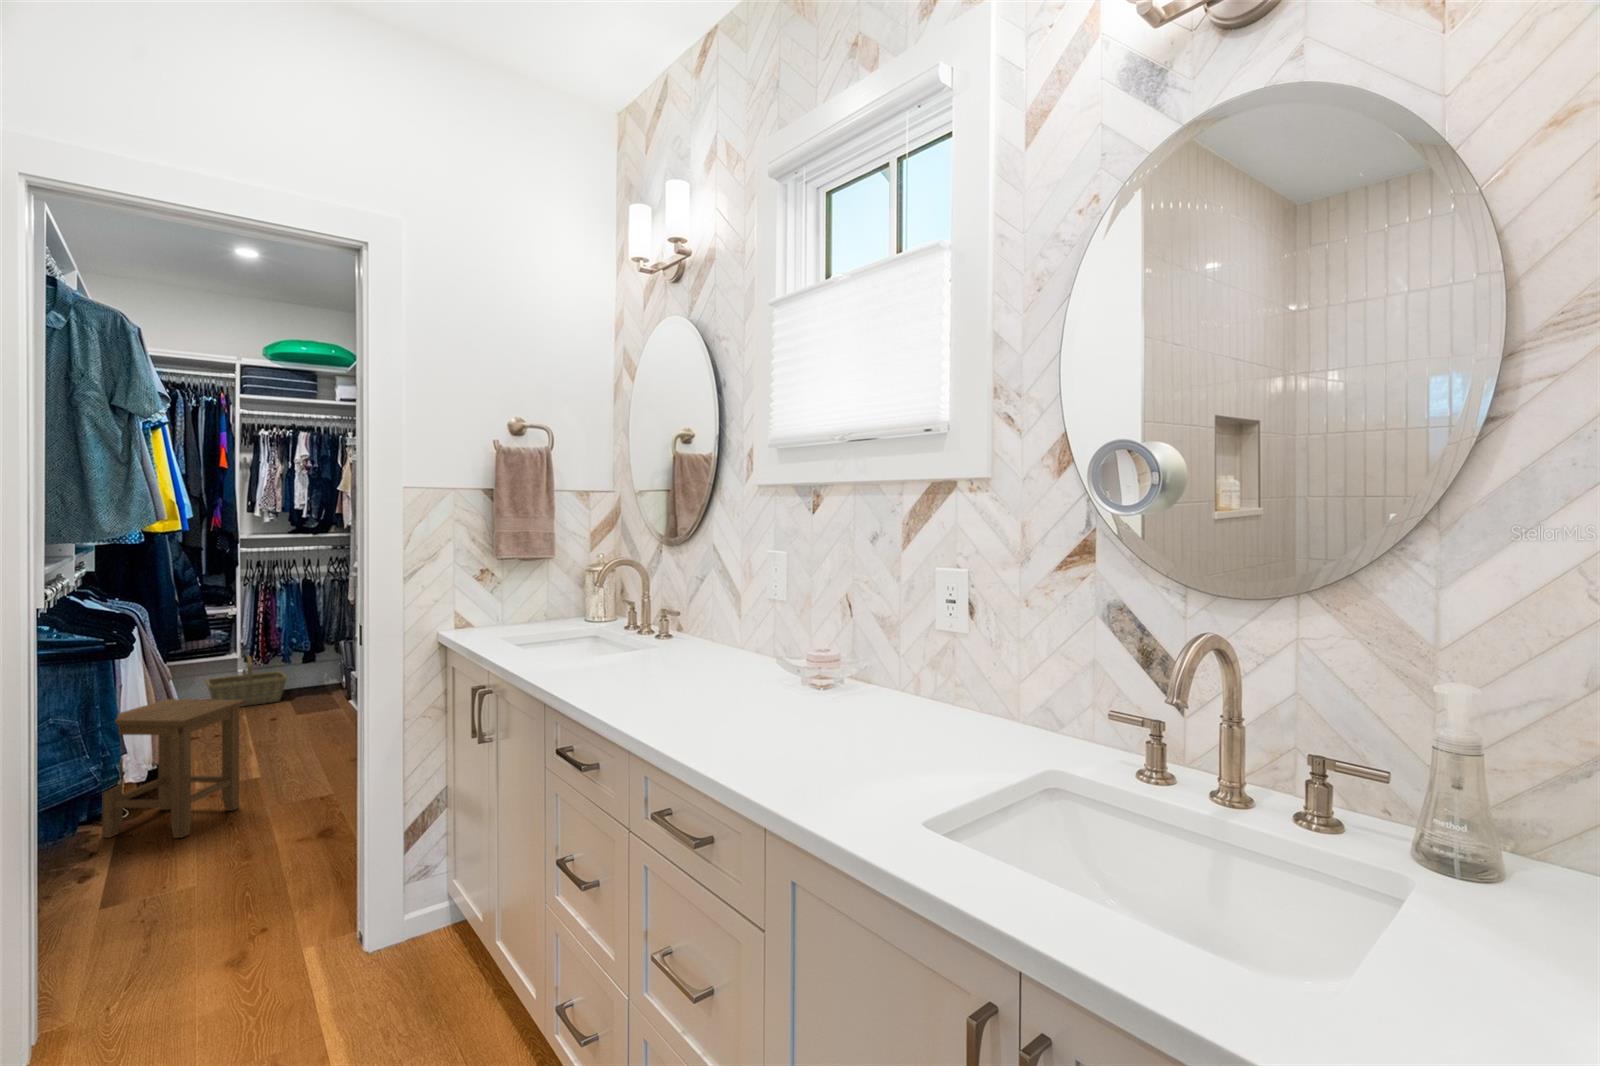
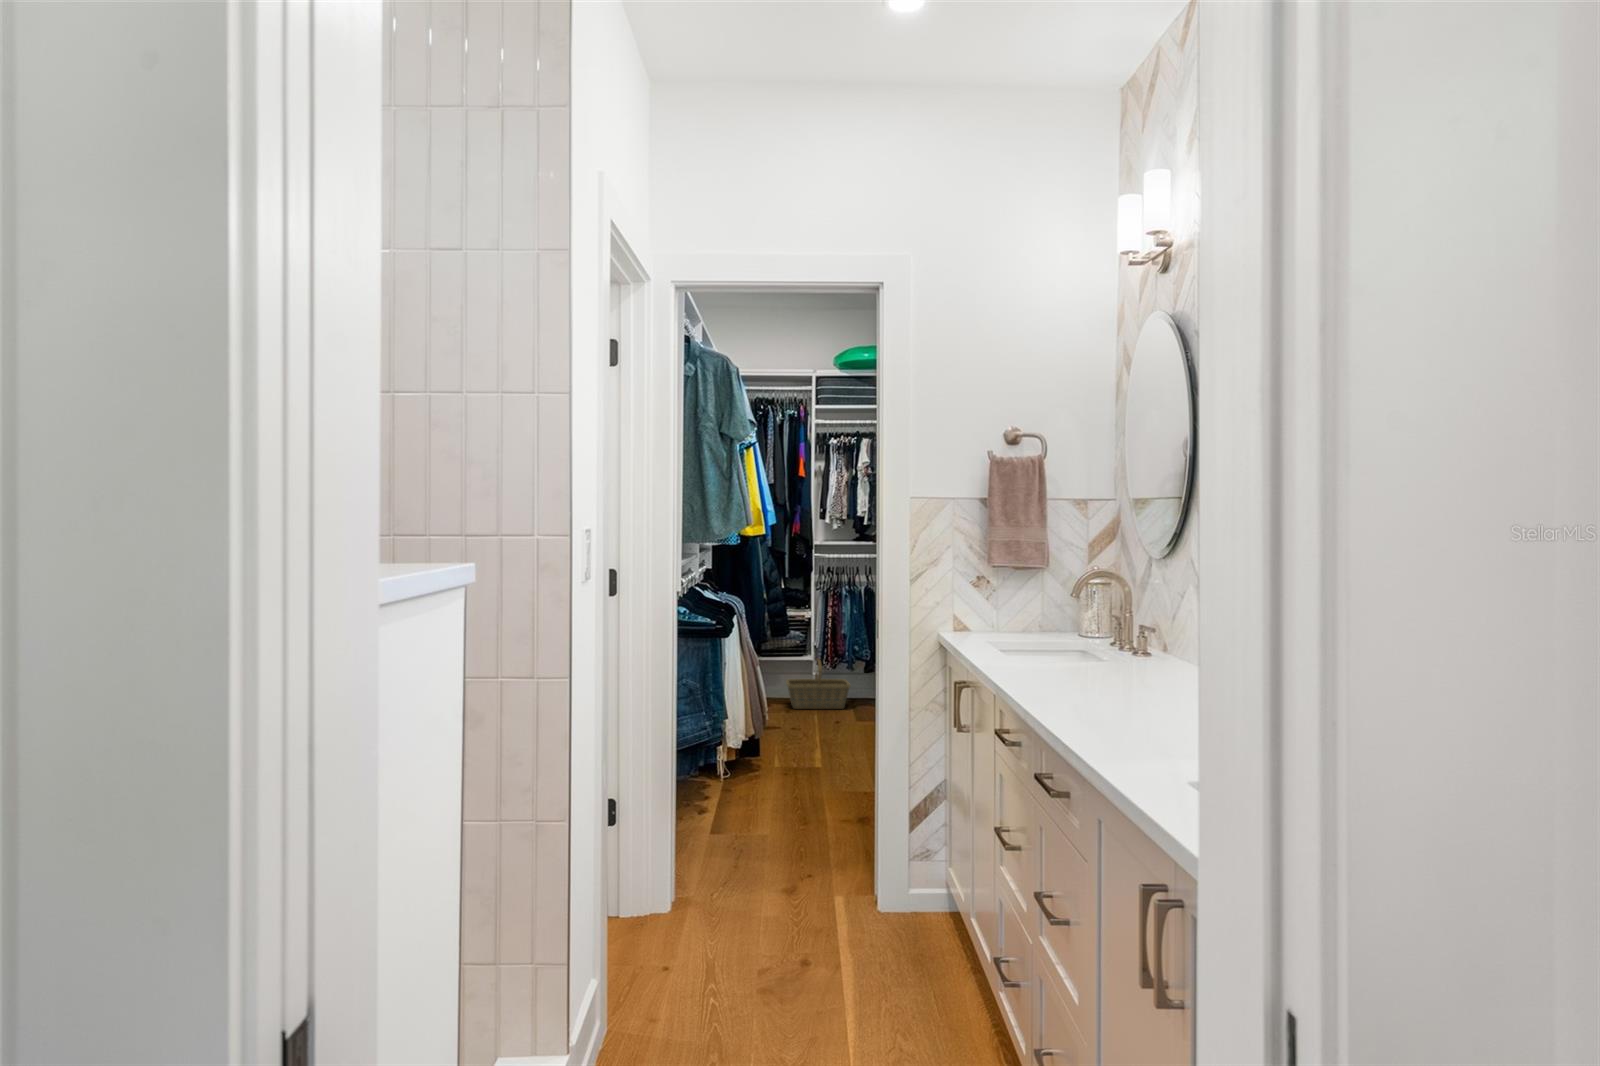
stool: present [102,699,246,838] -> none [707,683,808,801]

